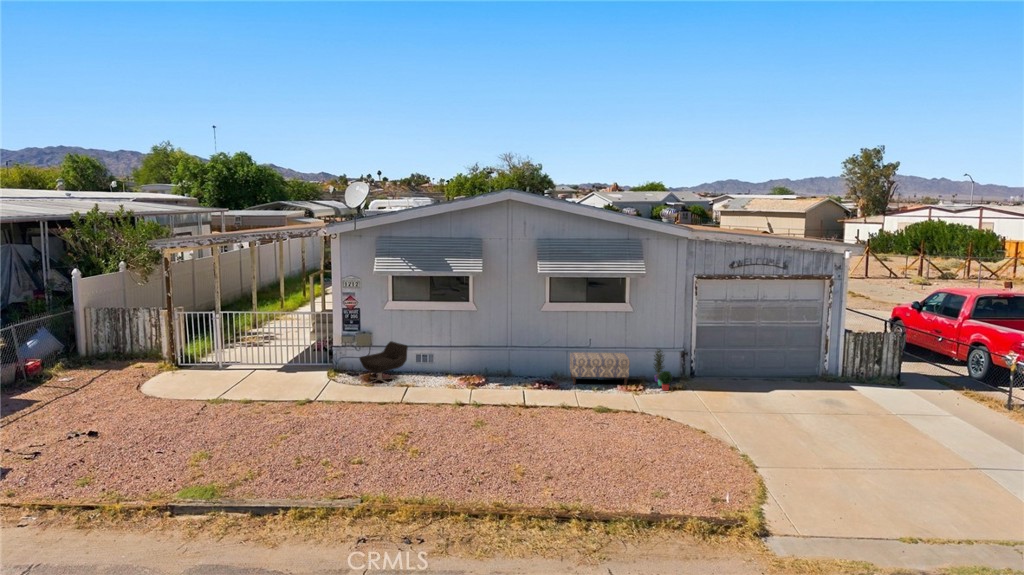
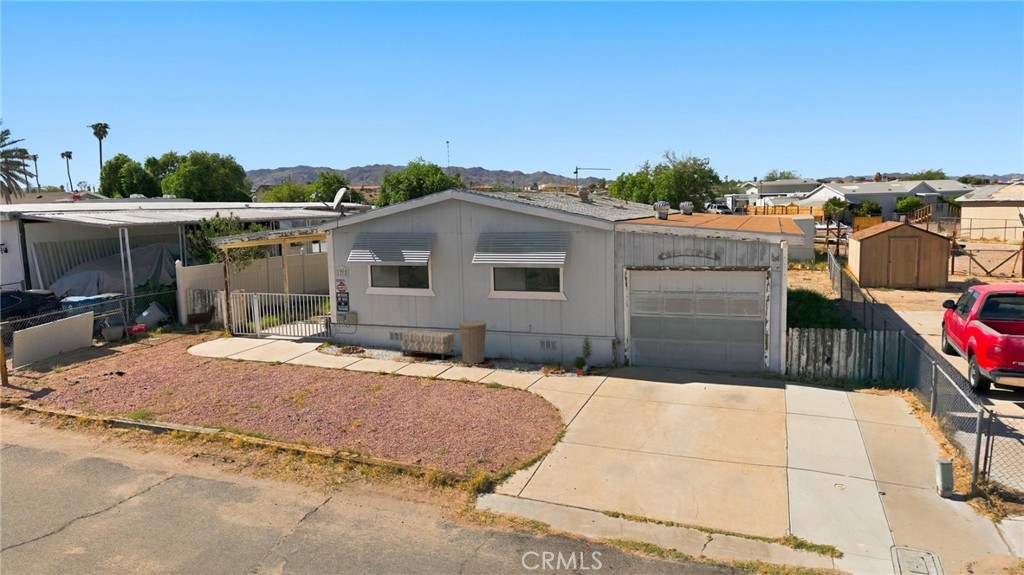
trash can: none [519,337,549,385] -> present [459,321,486,363]
lounge chair: present [360,341,408,384] -> present [187,305,216,333]
bench: present [570,352,630,385] -> present [401,330,454,360]

